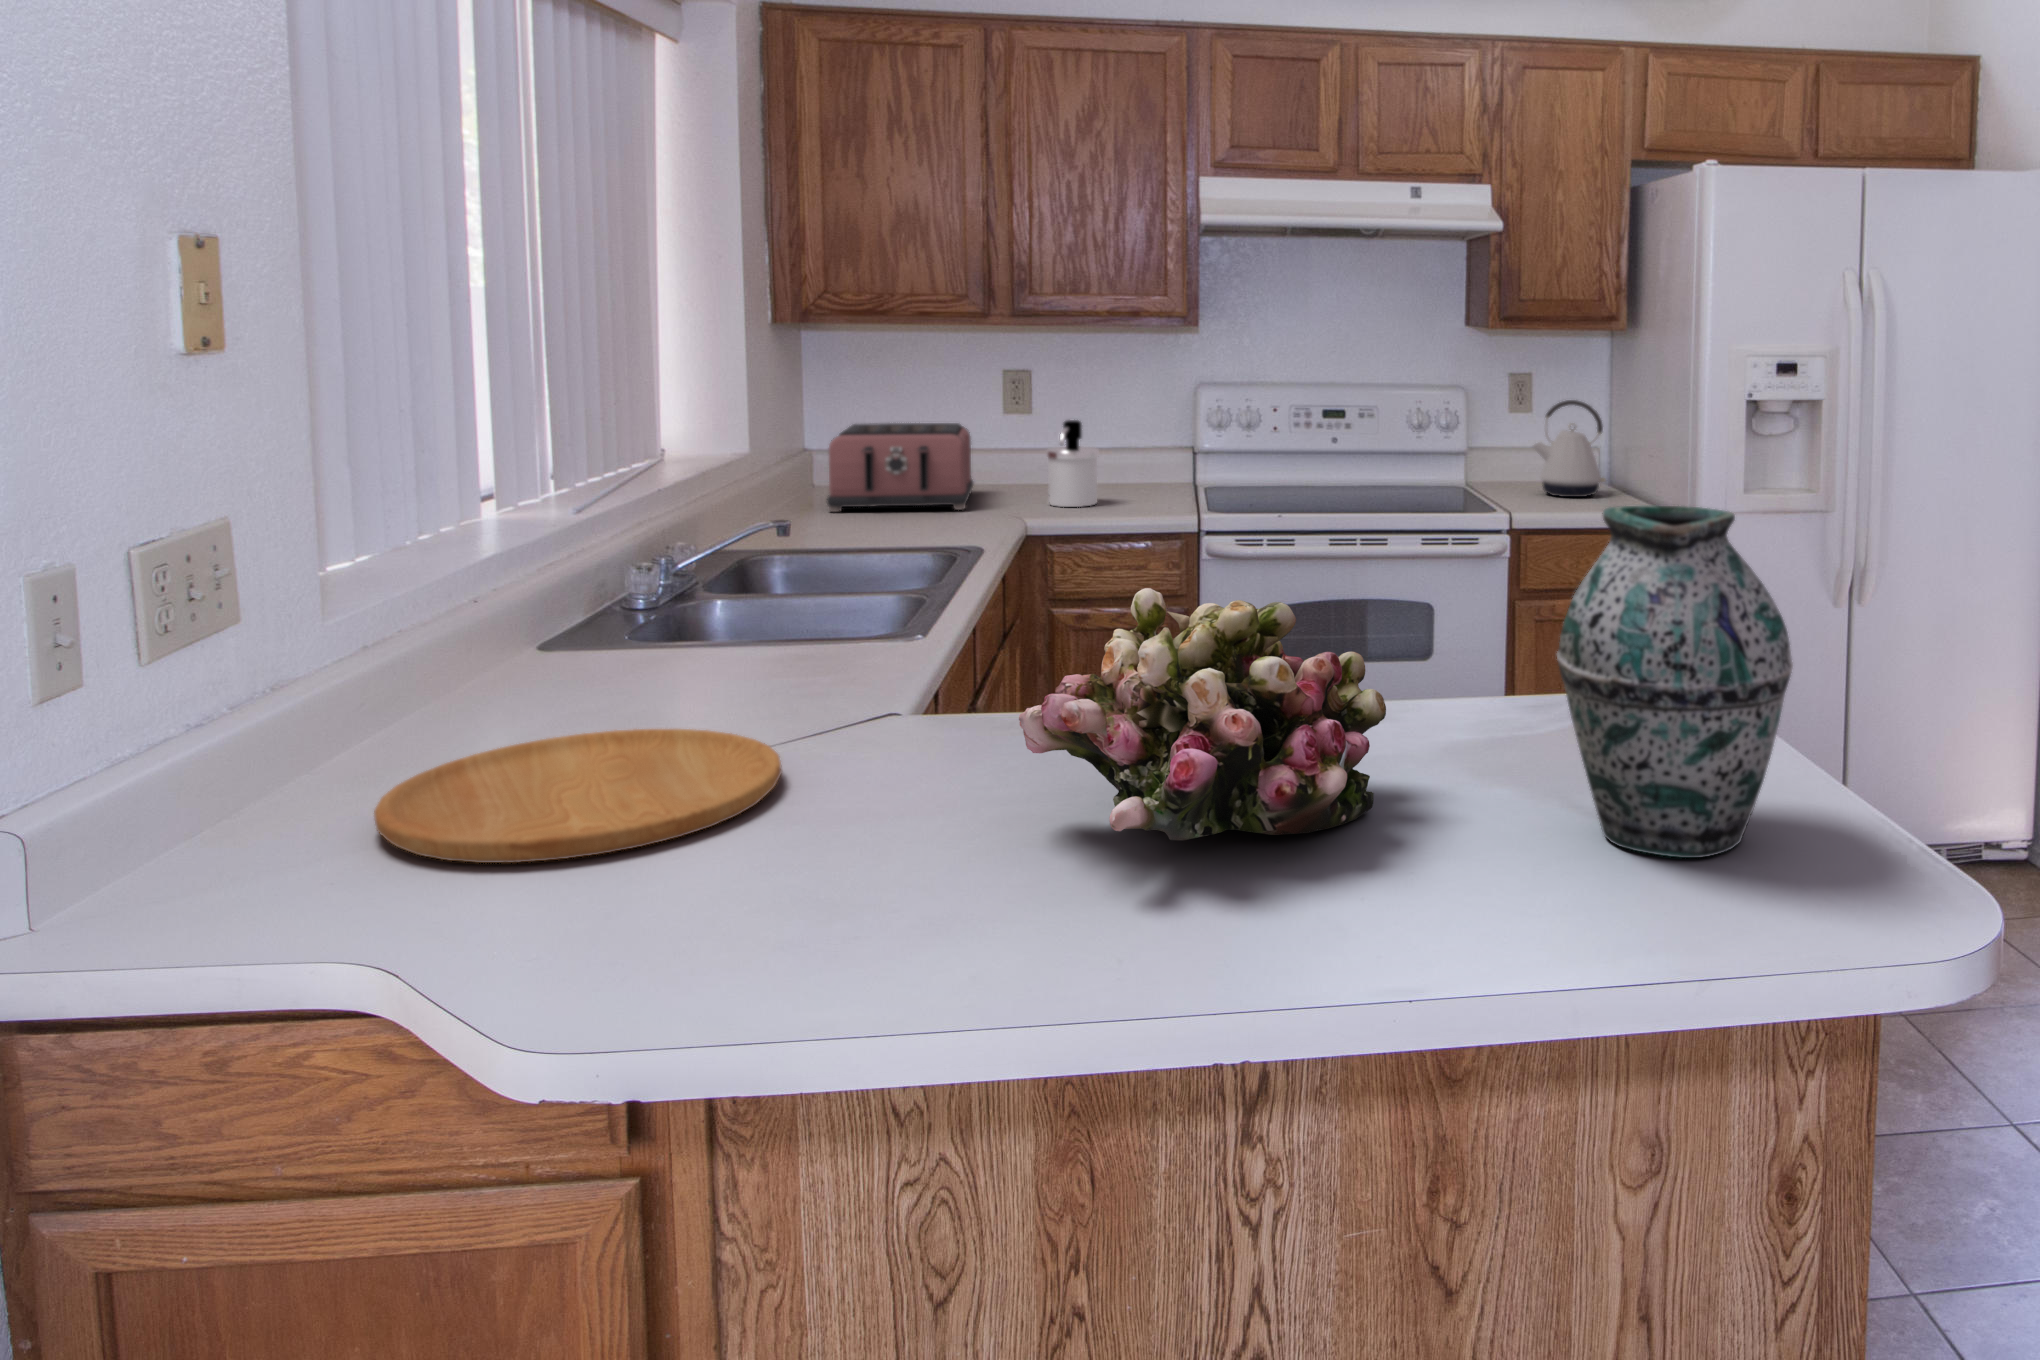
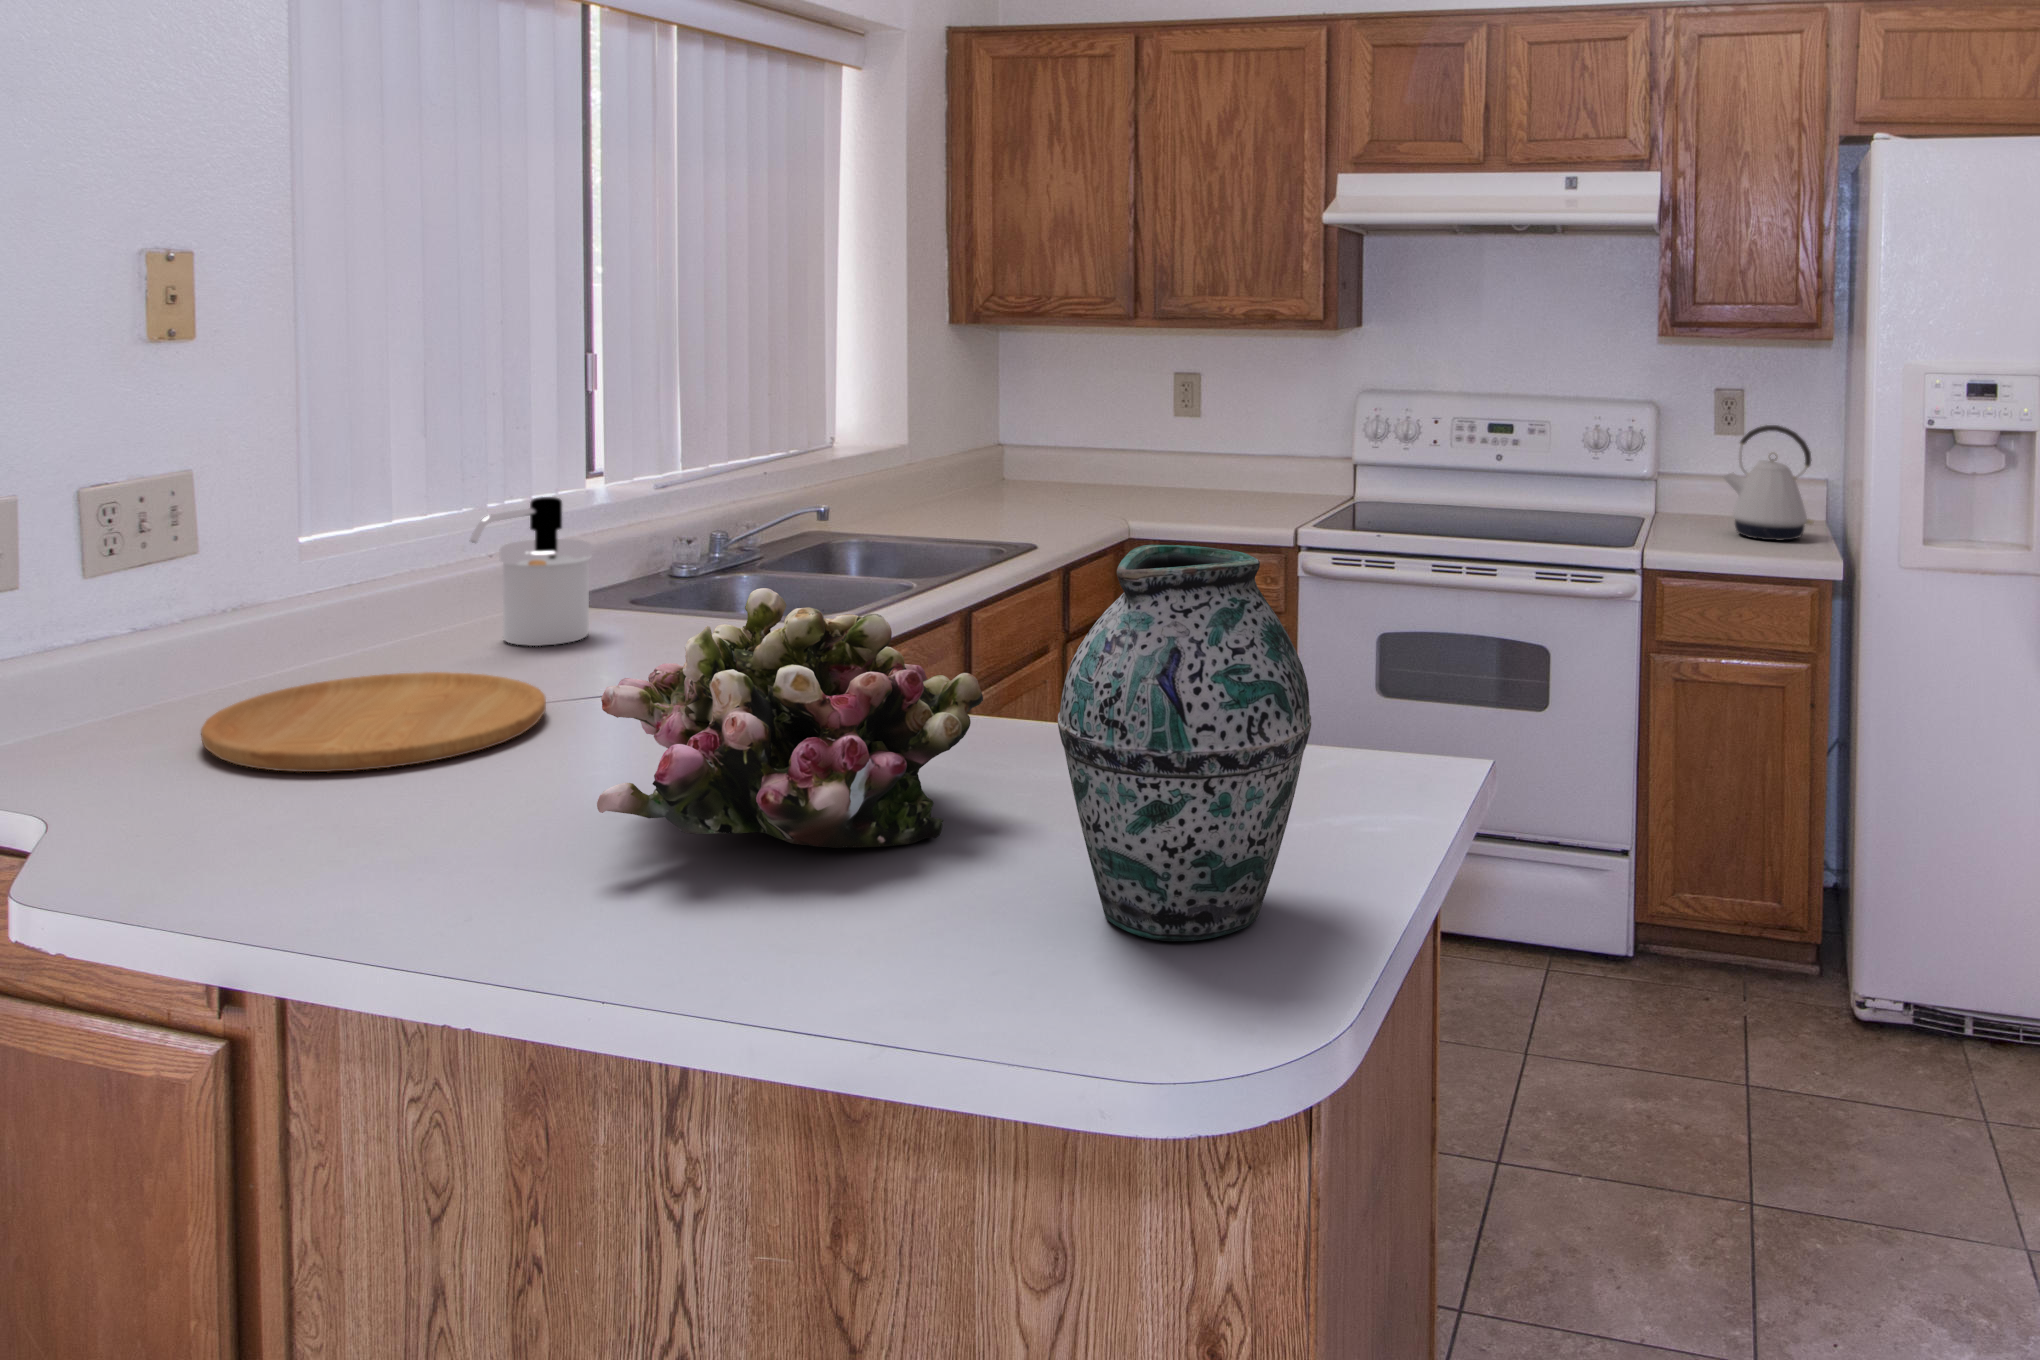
soap dispenser: present [1046,420,1099,507] -> present [470,497,592,646]
toaster: present [827,423,973,512] -> none [960,414,1119,504]

